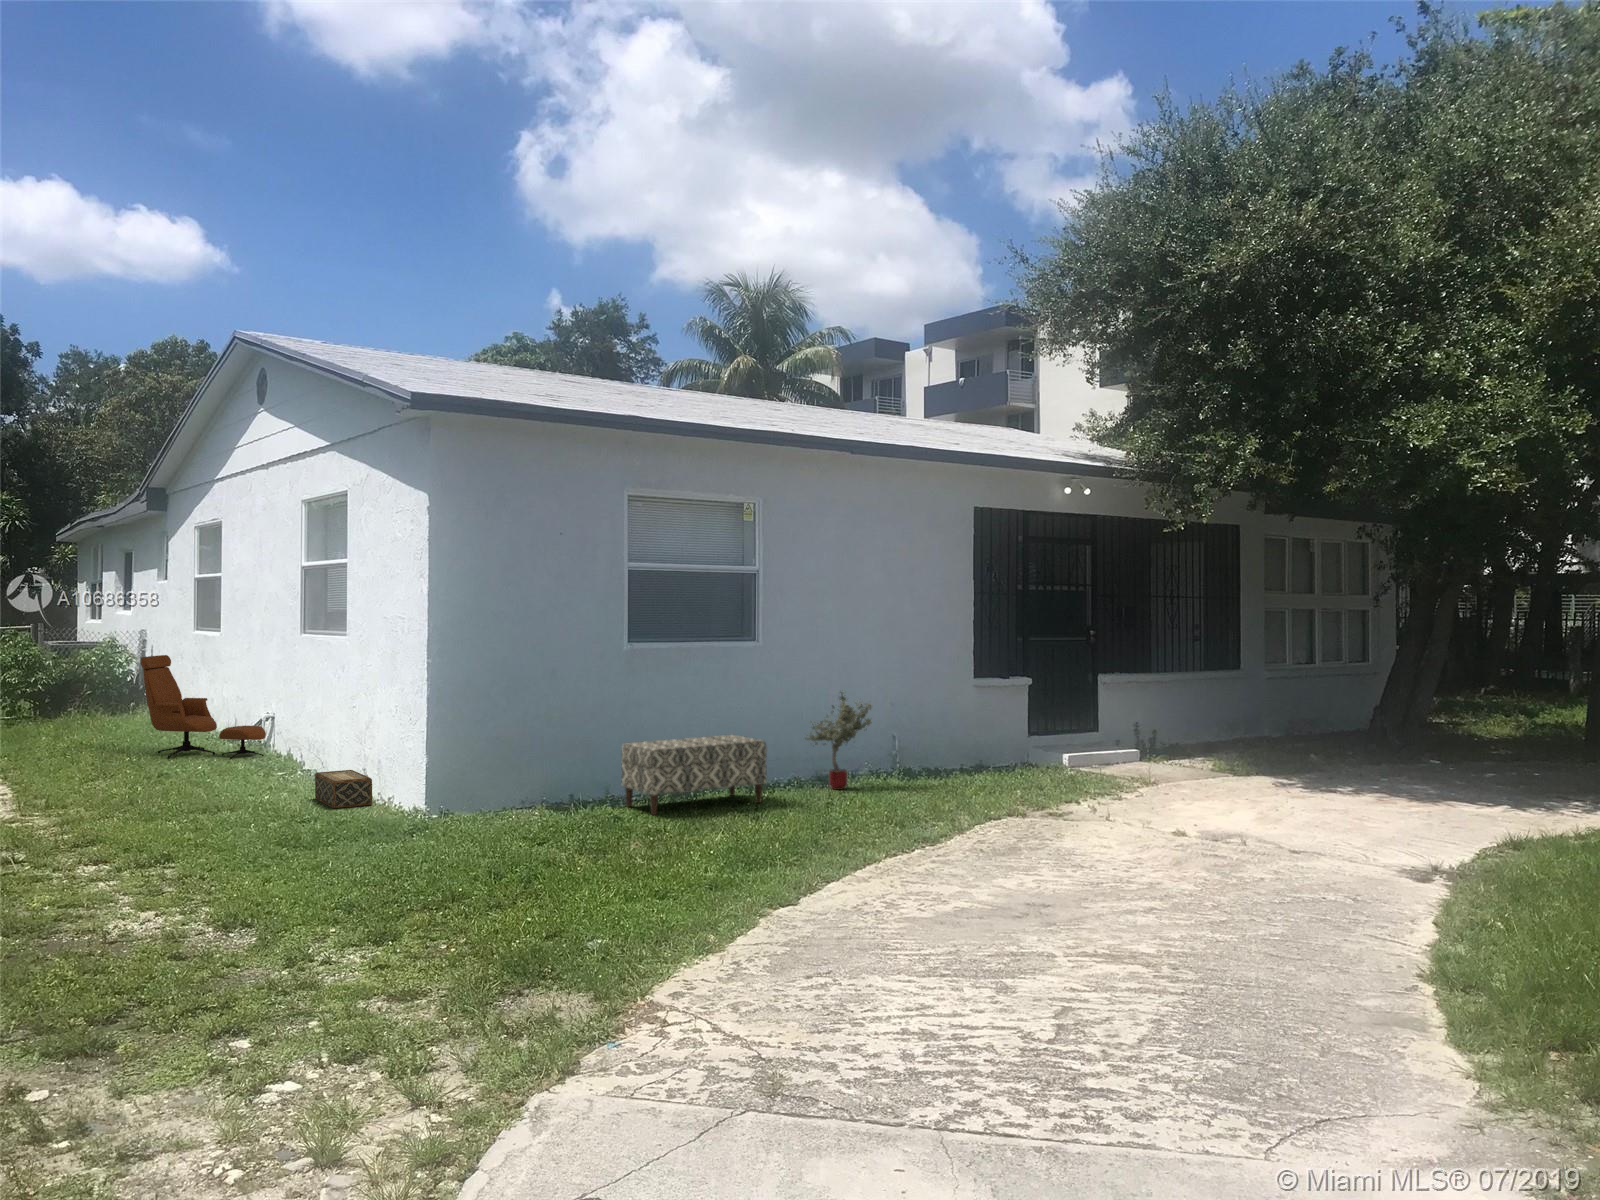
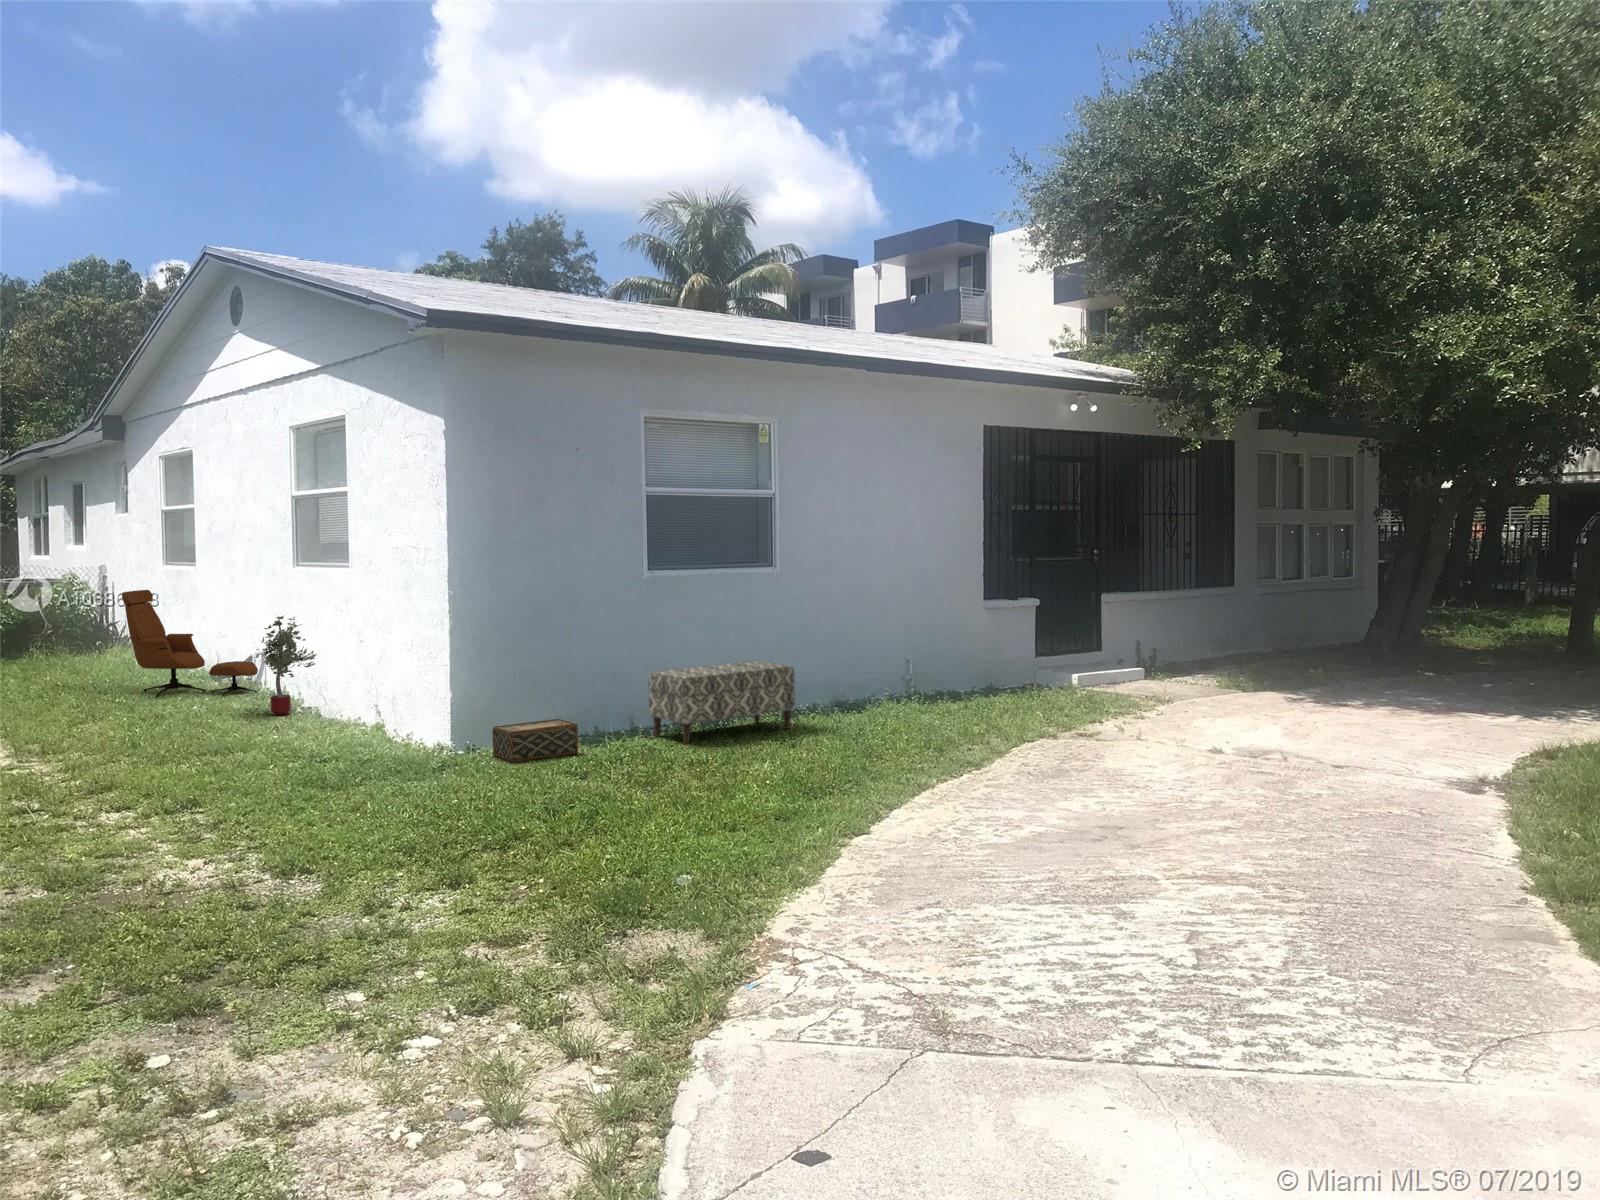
potted tree: present [805,691,872,790] -> present [262,616,316,716]
woven basket: present [315,770,372,808] -> present [492,719,578,762]

